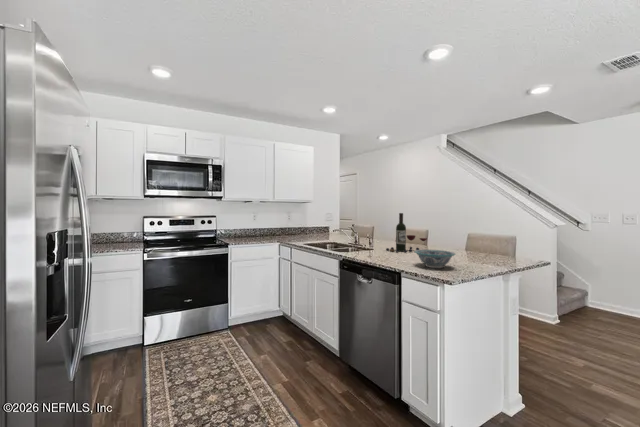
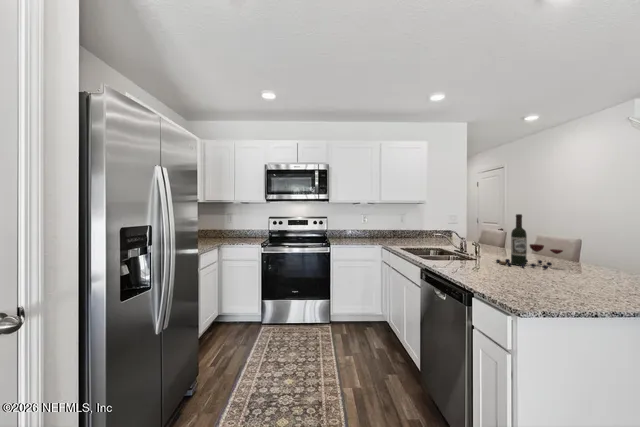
bowl: present [415,249,455,268] -> none [507,264,577,293]

